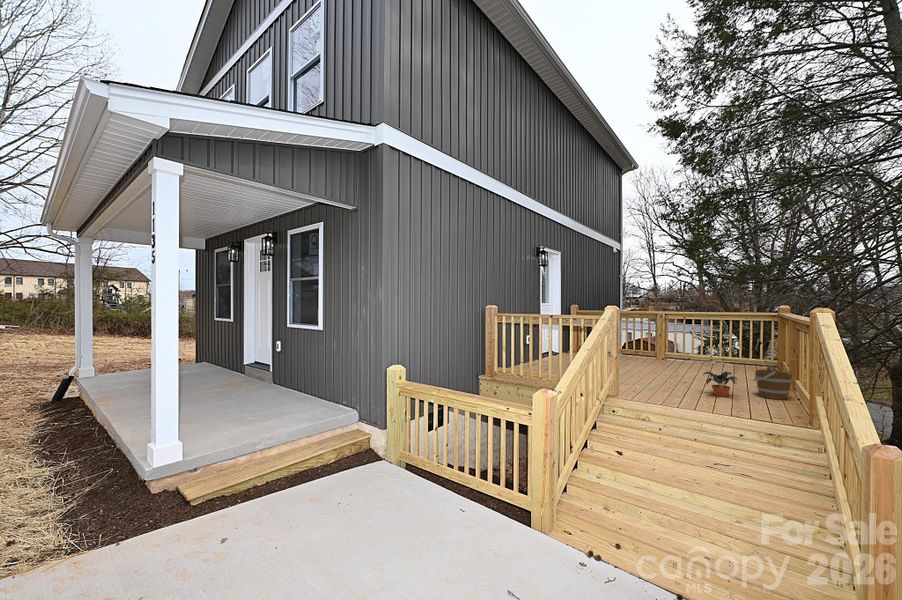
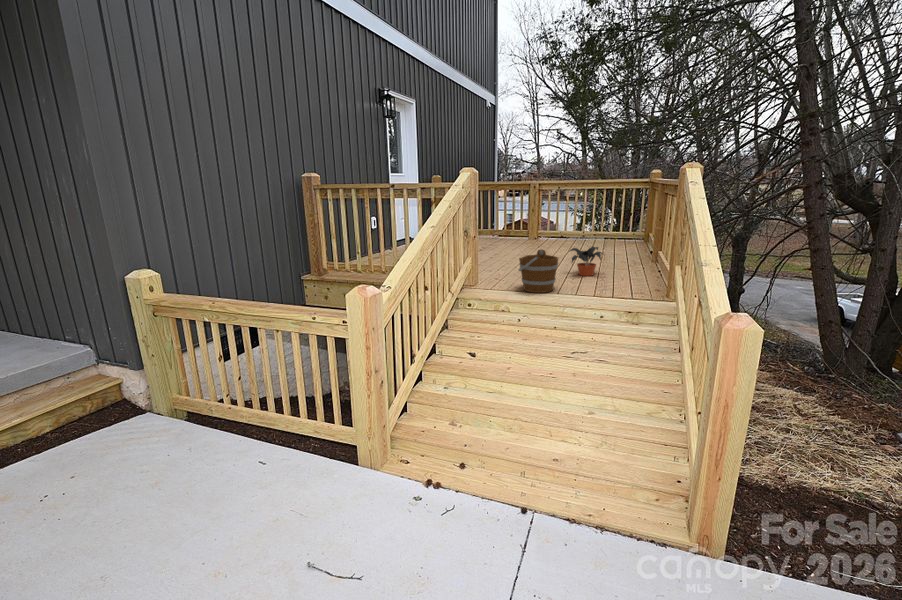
bucket: present [753,366,792,400] -> present [518,250,558,293]

